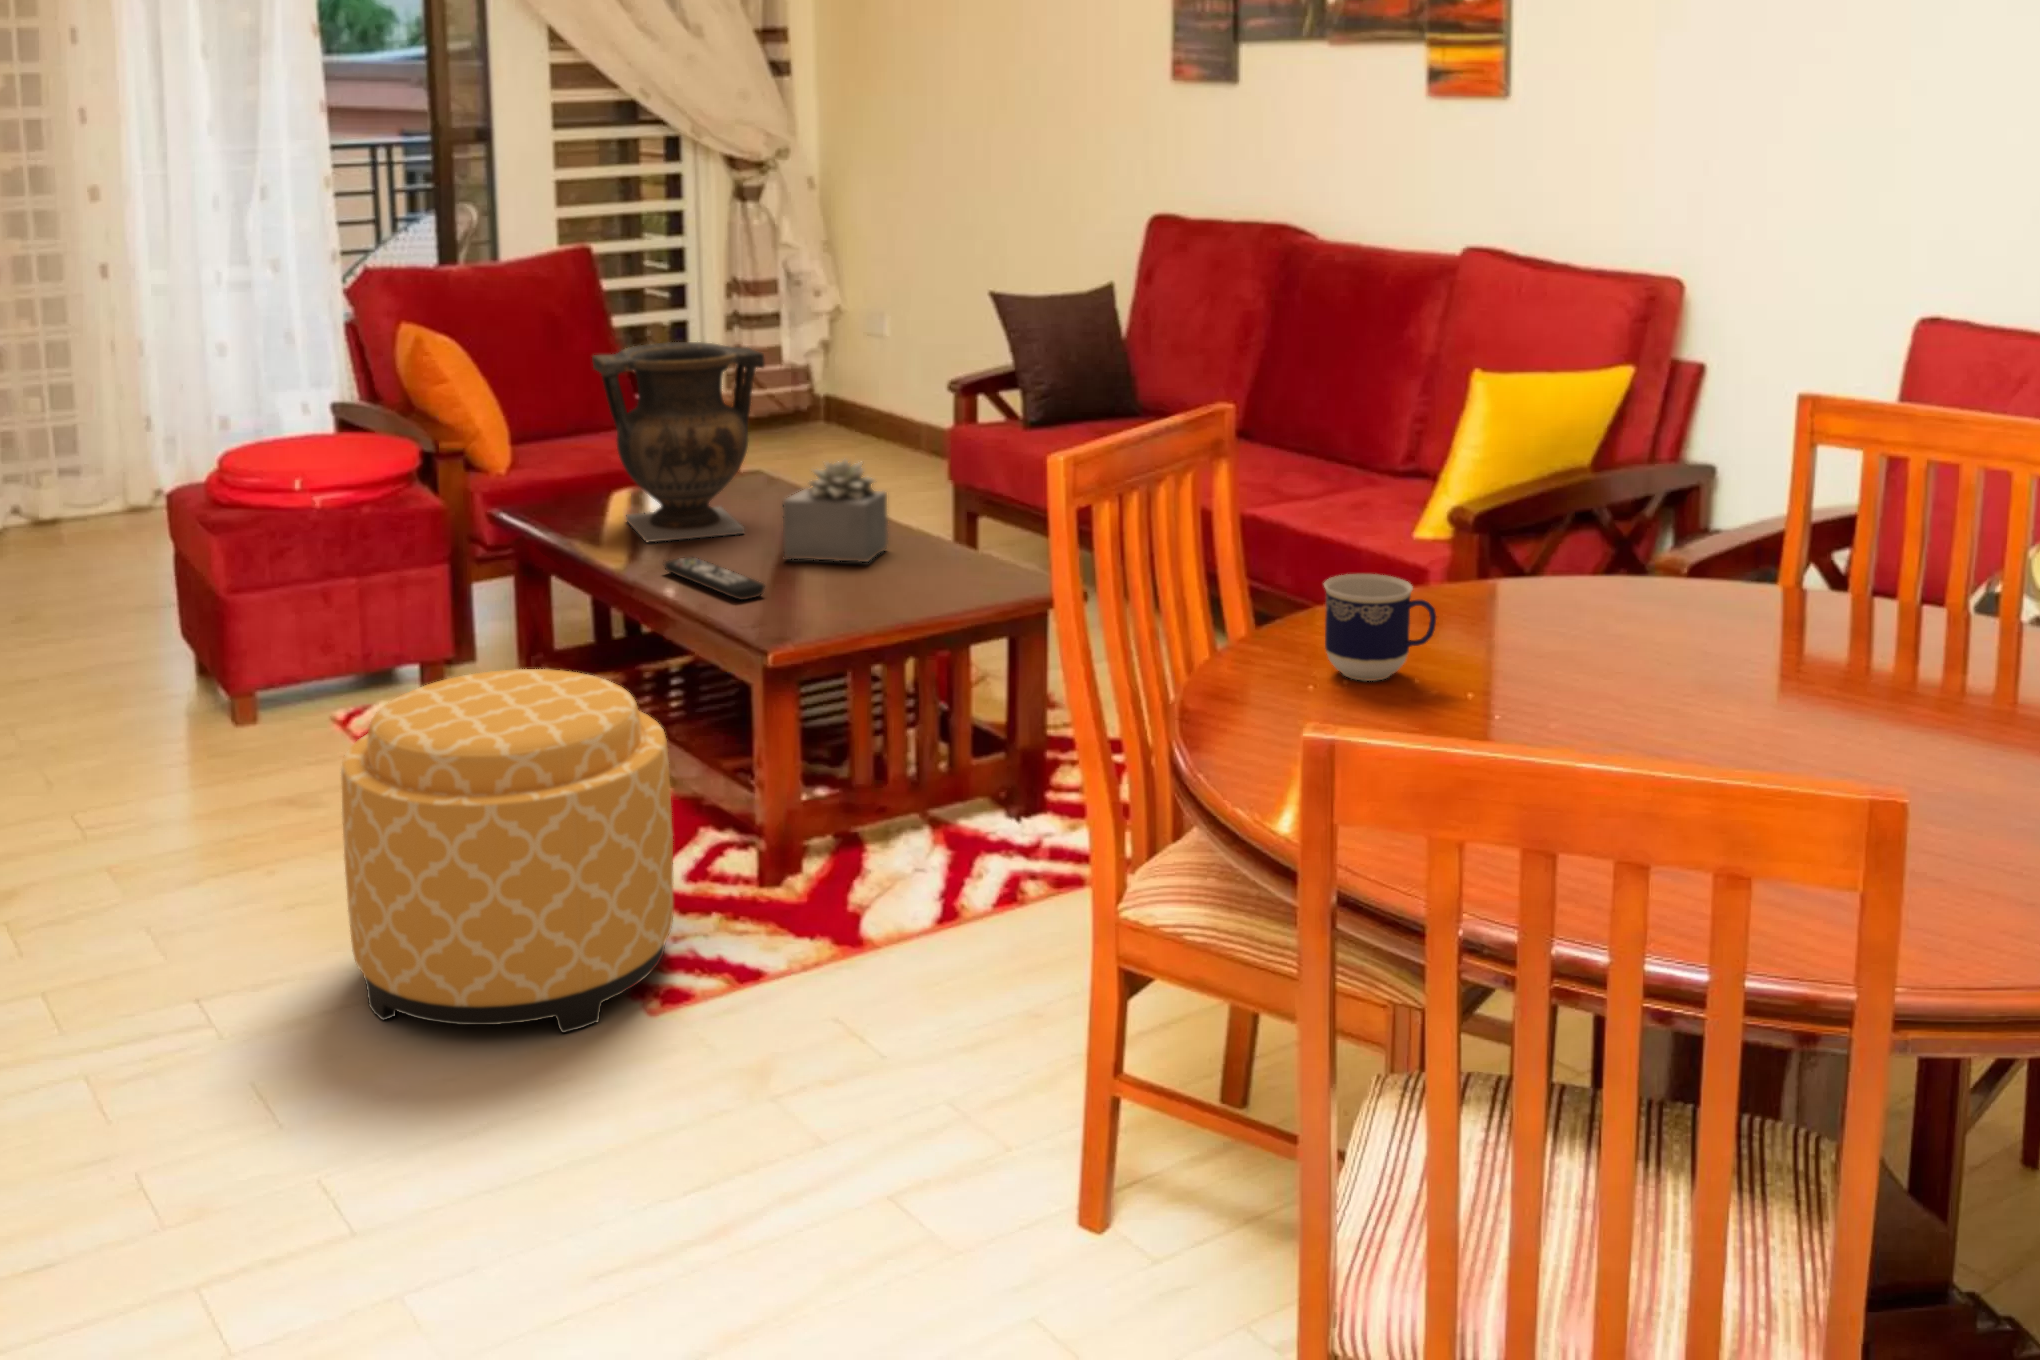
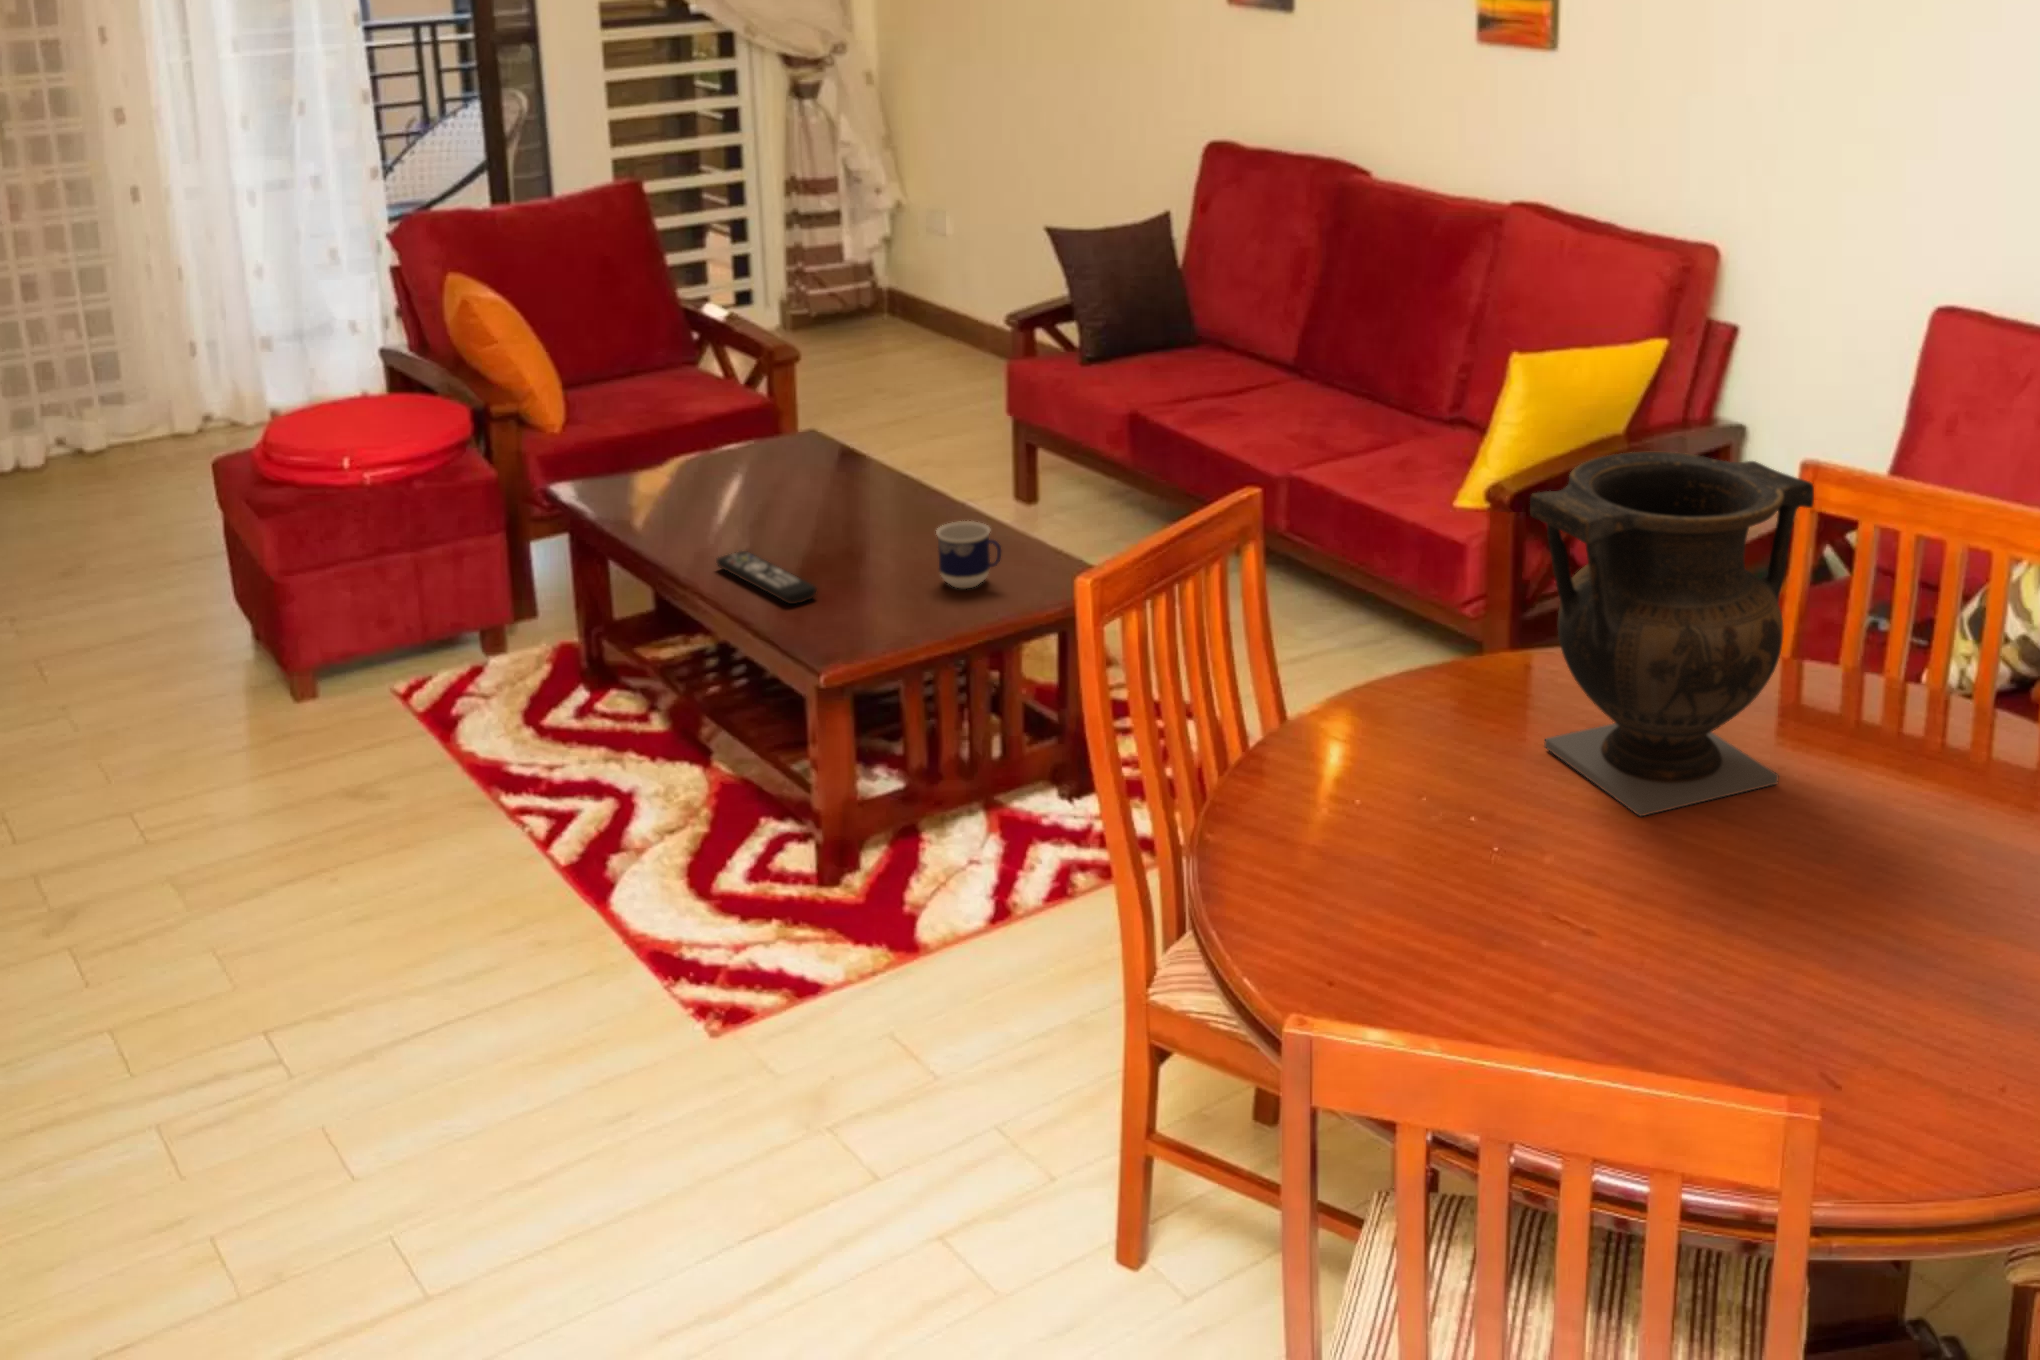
vase: present [592,342,765,542] -> present [1530,452,1814,816]
succulent plant: present [783,460,888,562] -> none [834,447,941,553]
cup: present [1324,574,1436,681] -> present [936,521,1001,588]
ottoman: present [341,669,673,1033] -> none [394,697,731,1063]

